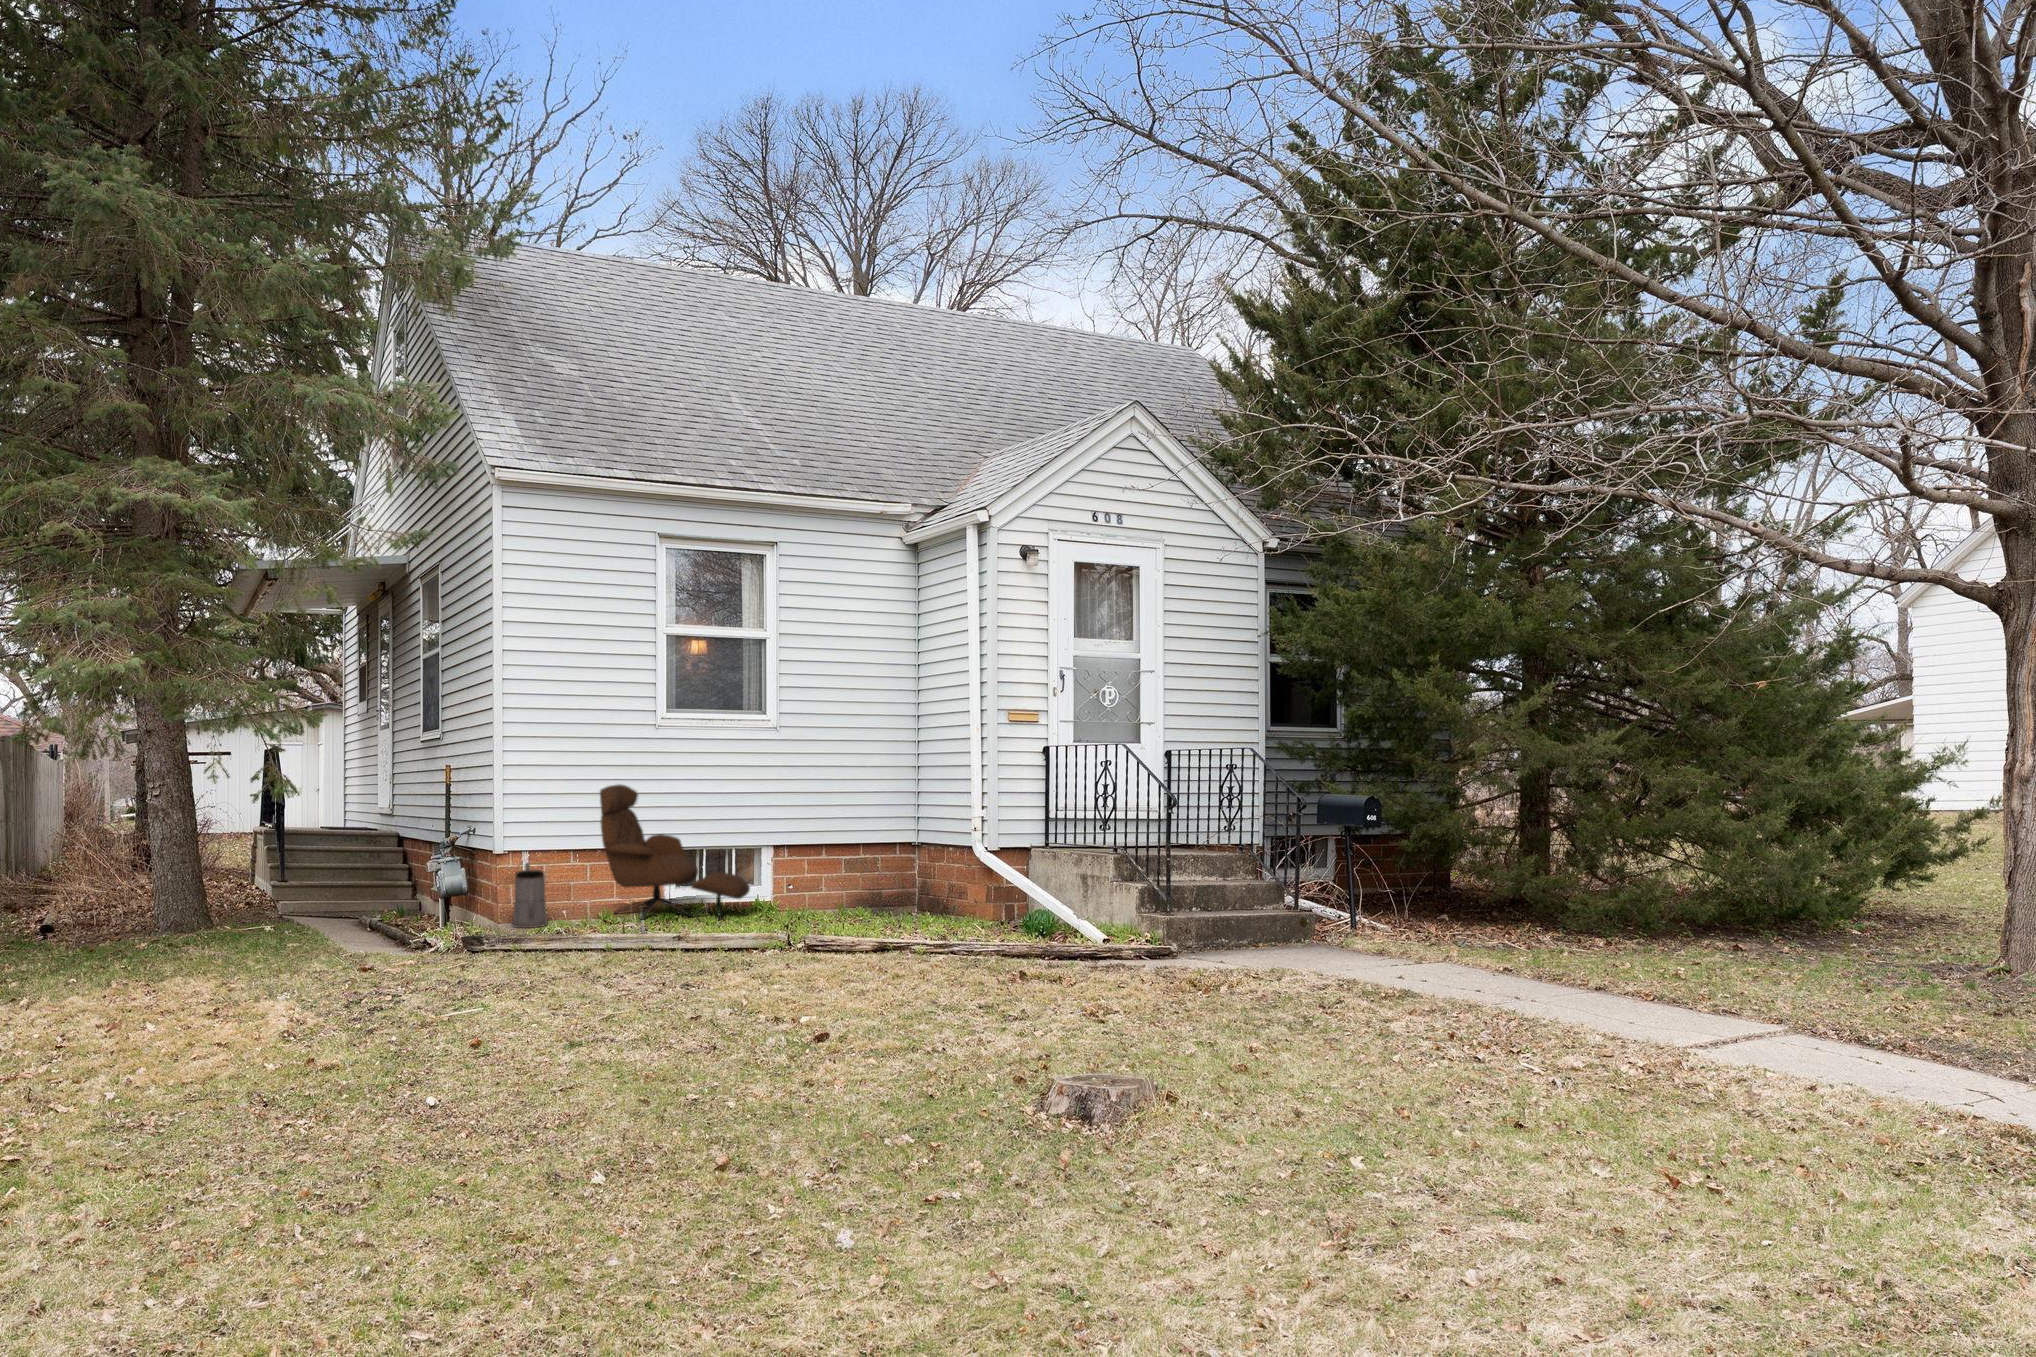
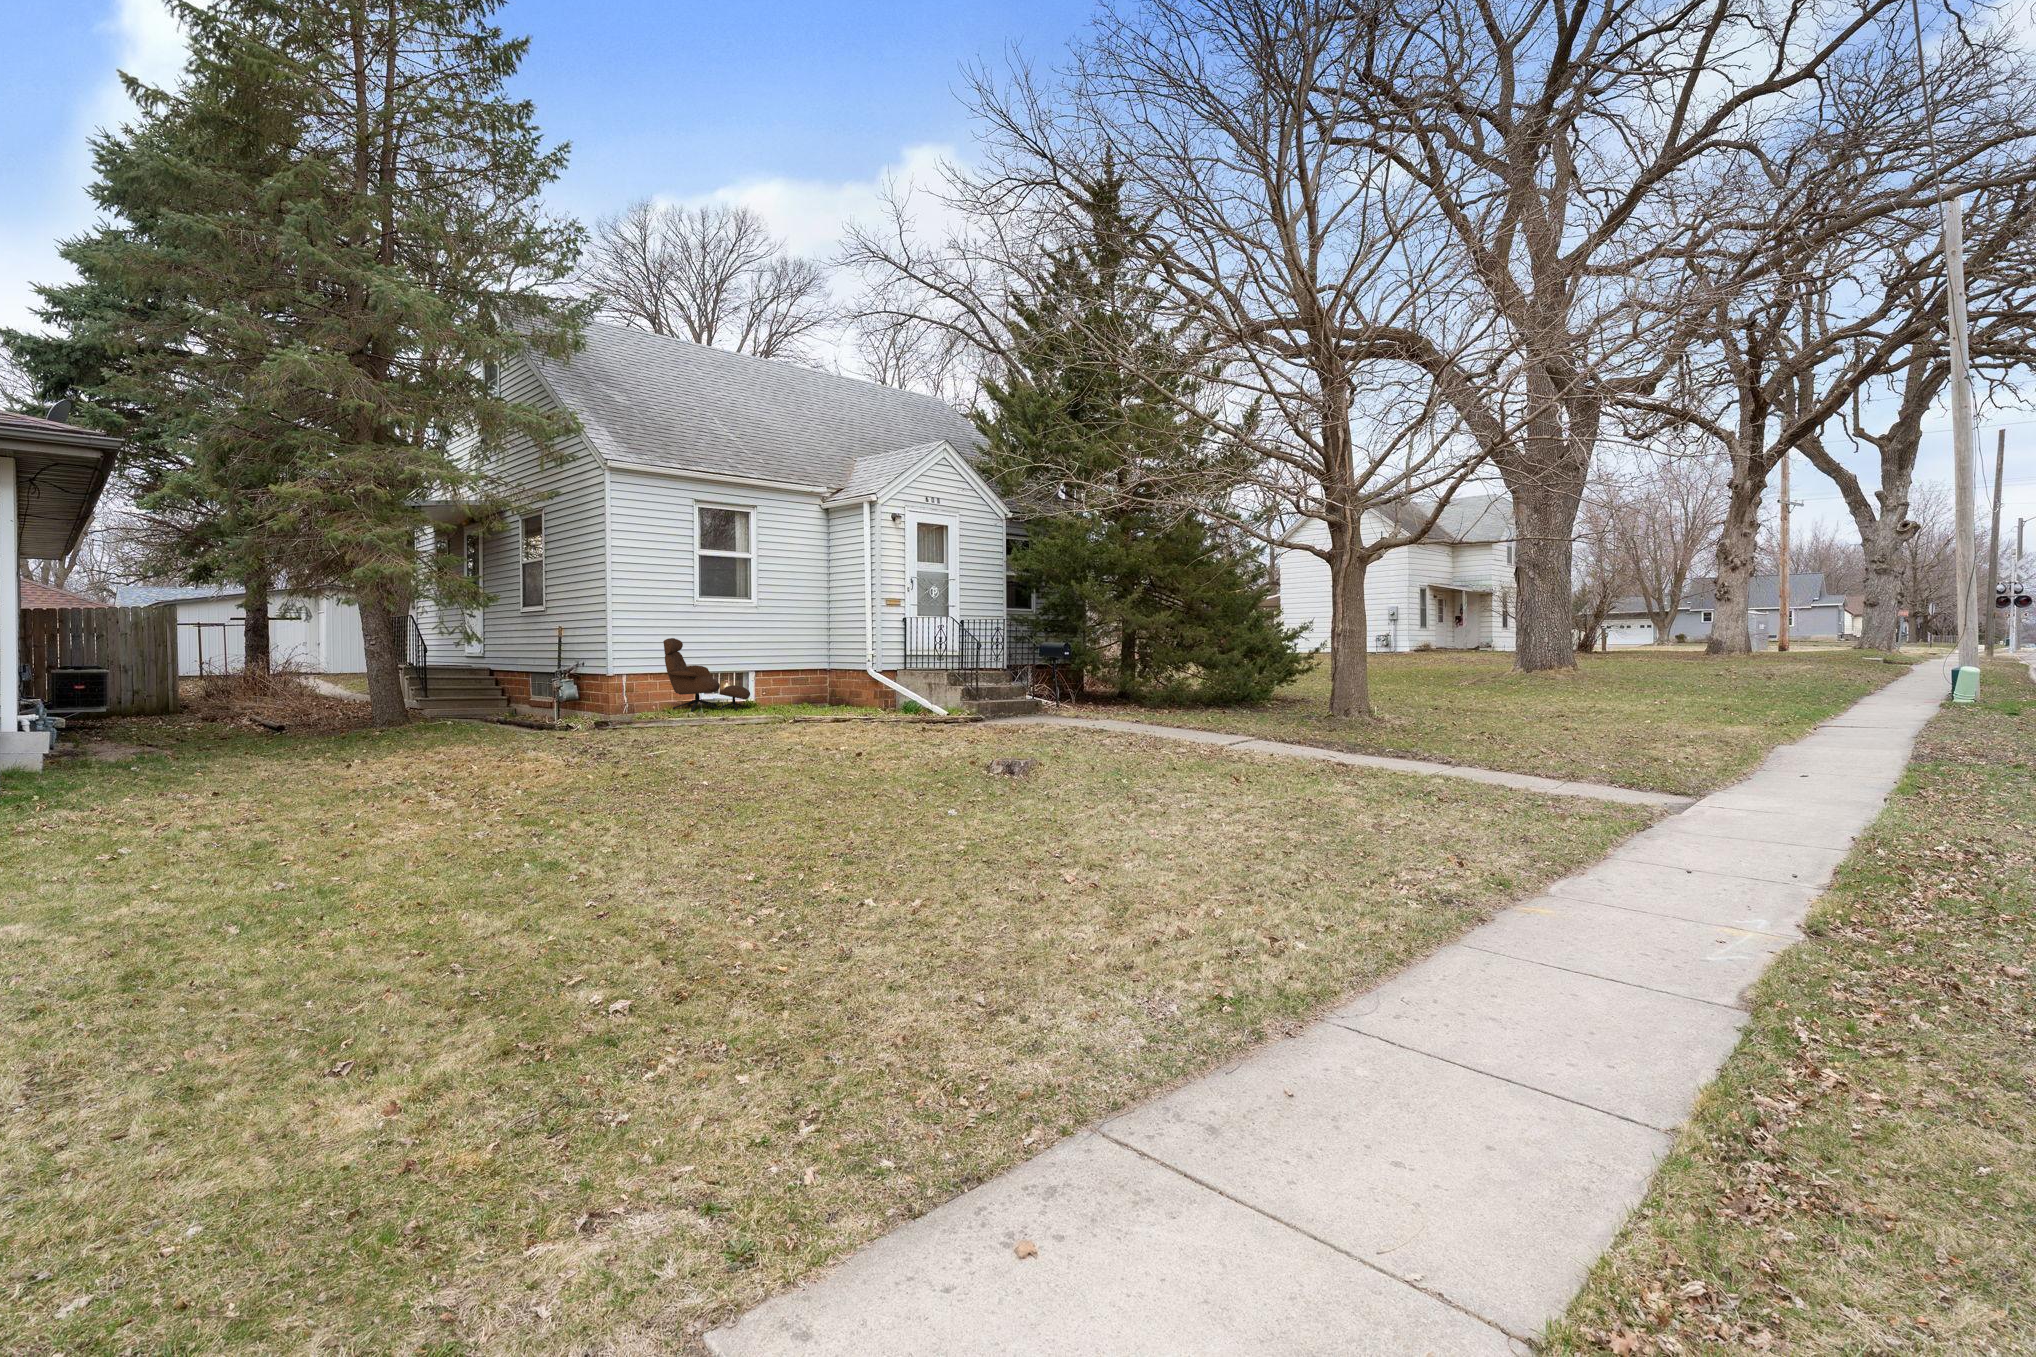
watering can: present [512,863,548,928] -> none [617,679,638,718]

